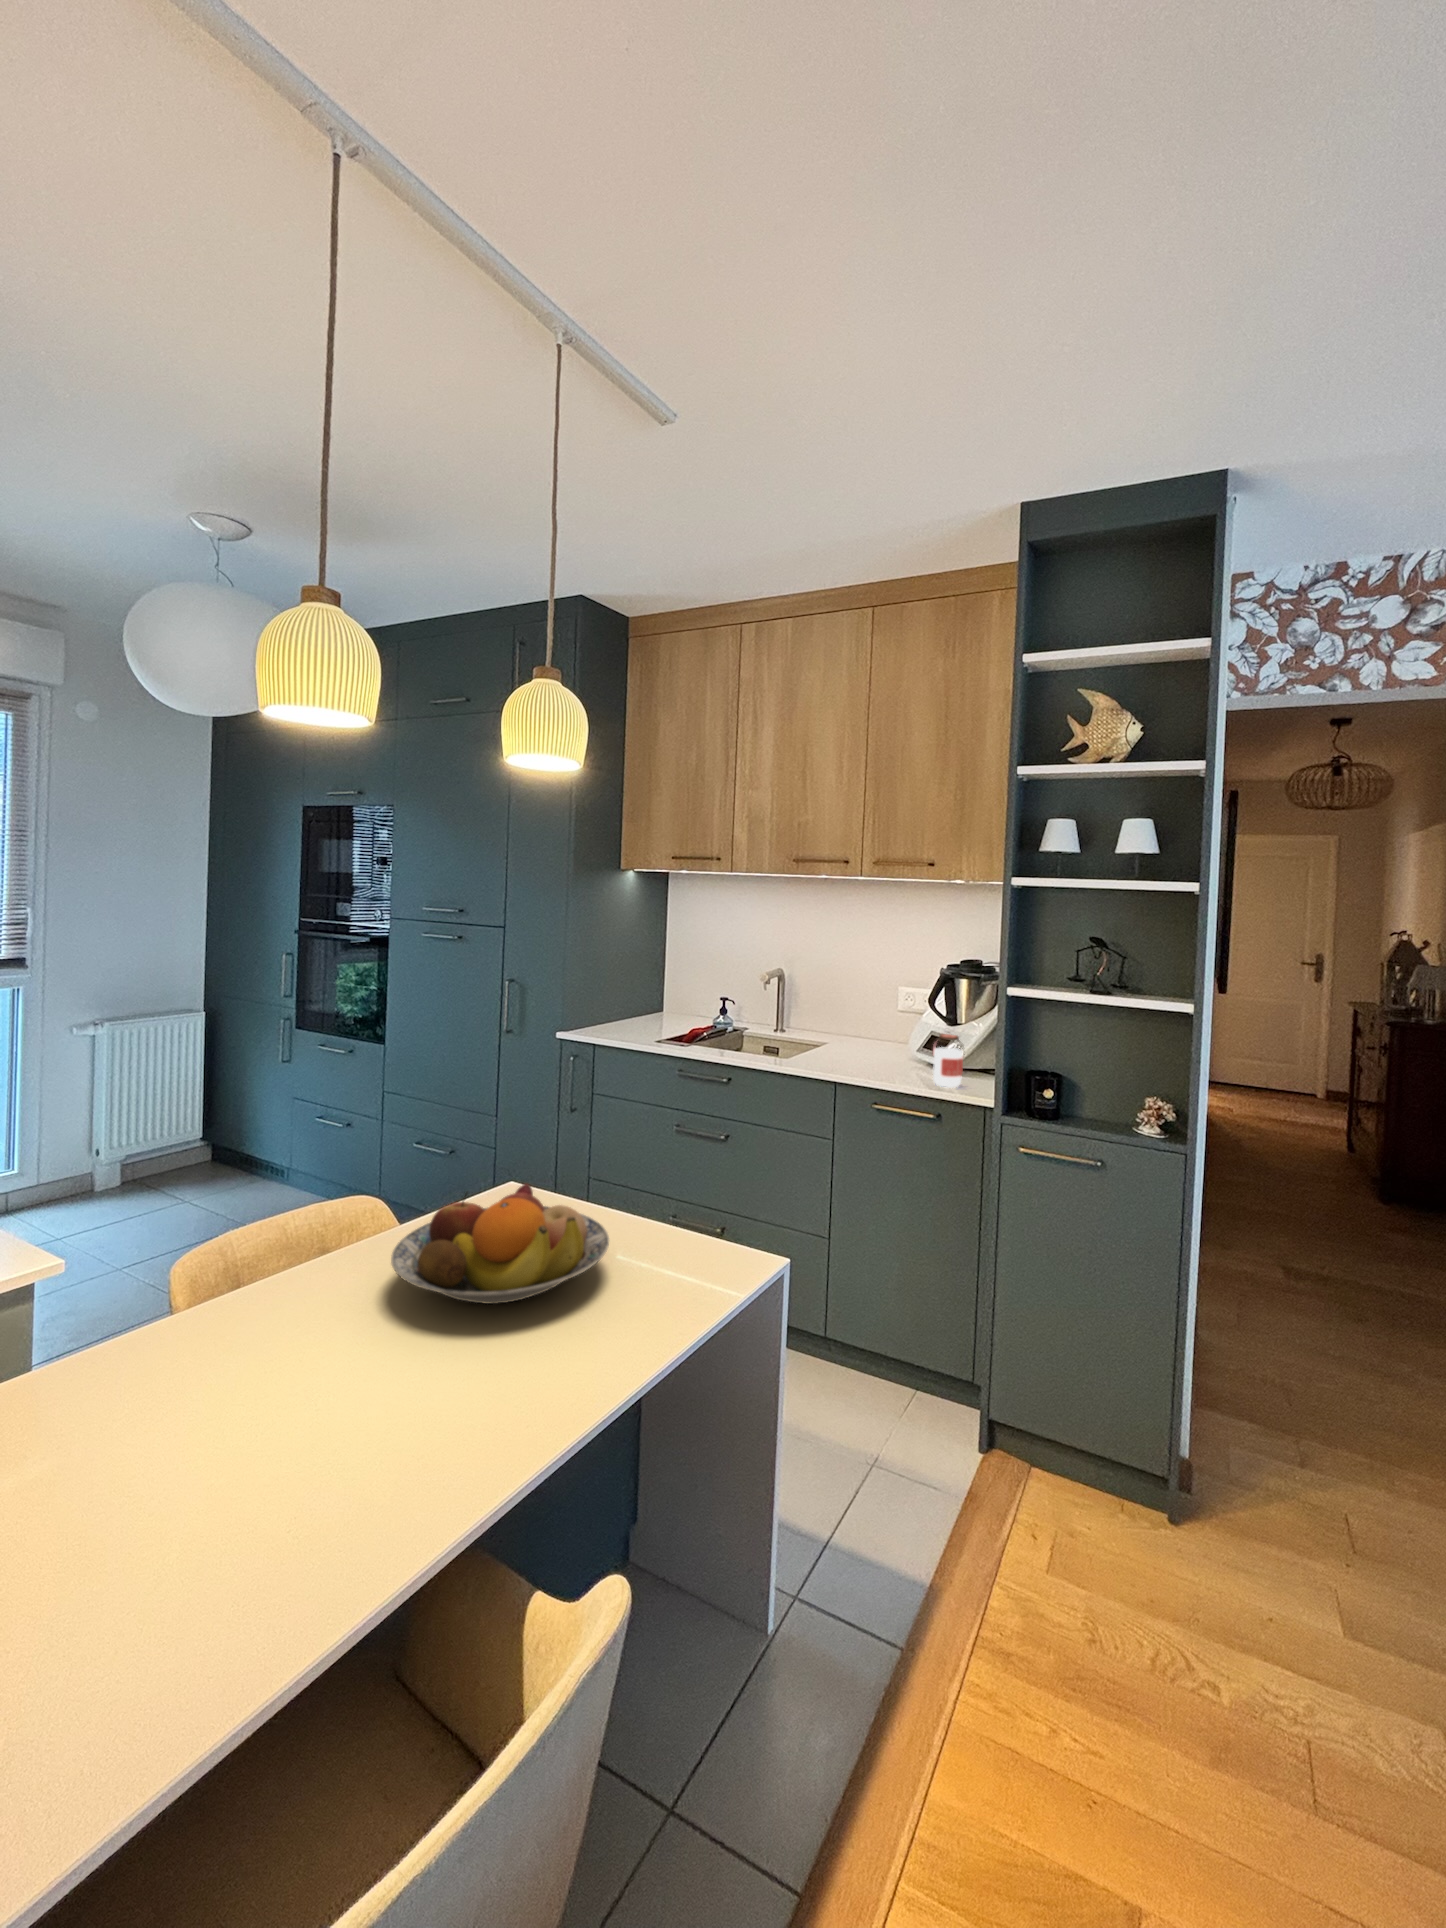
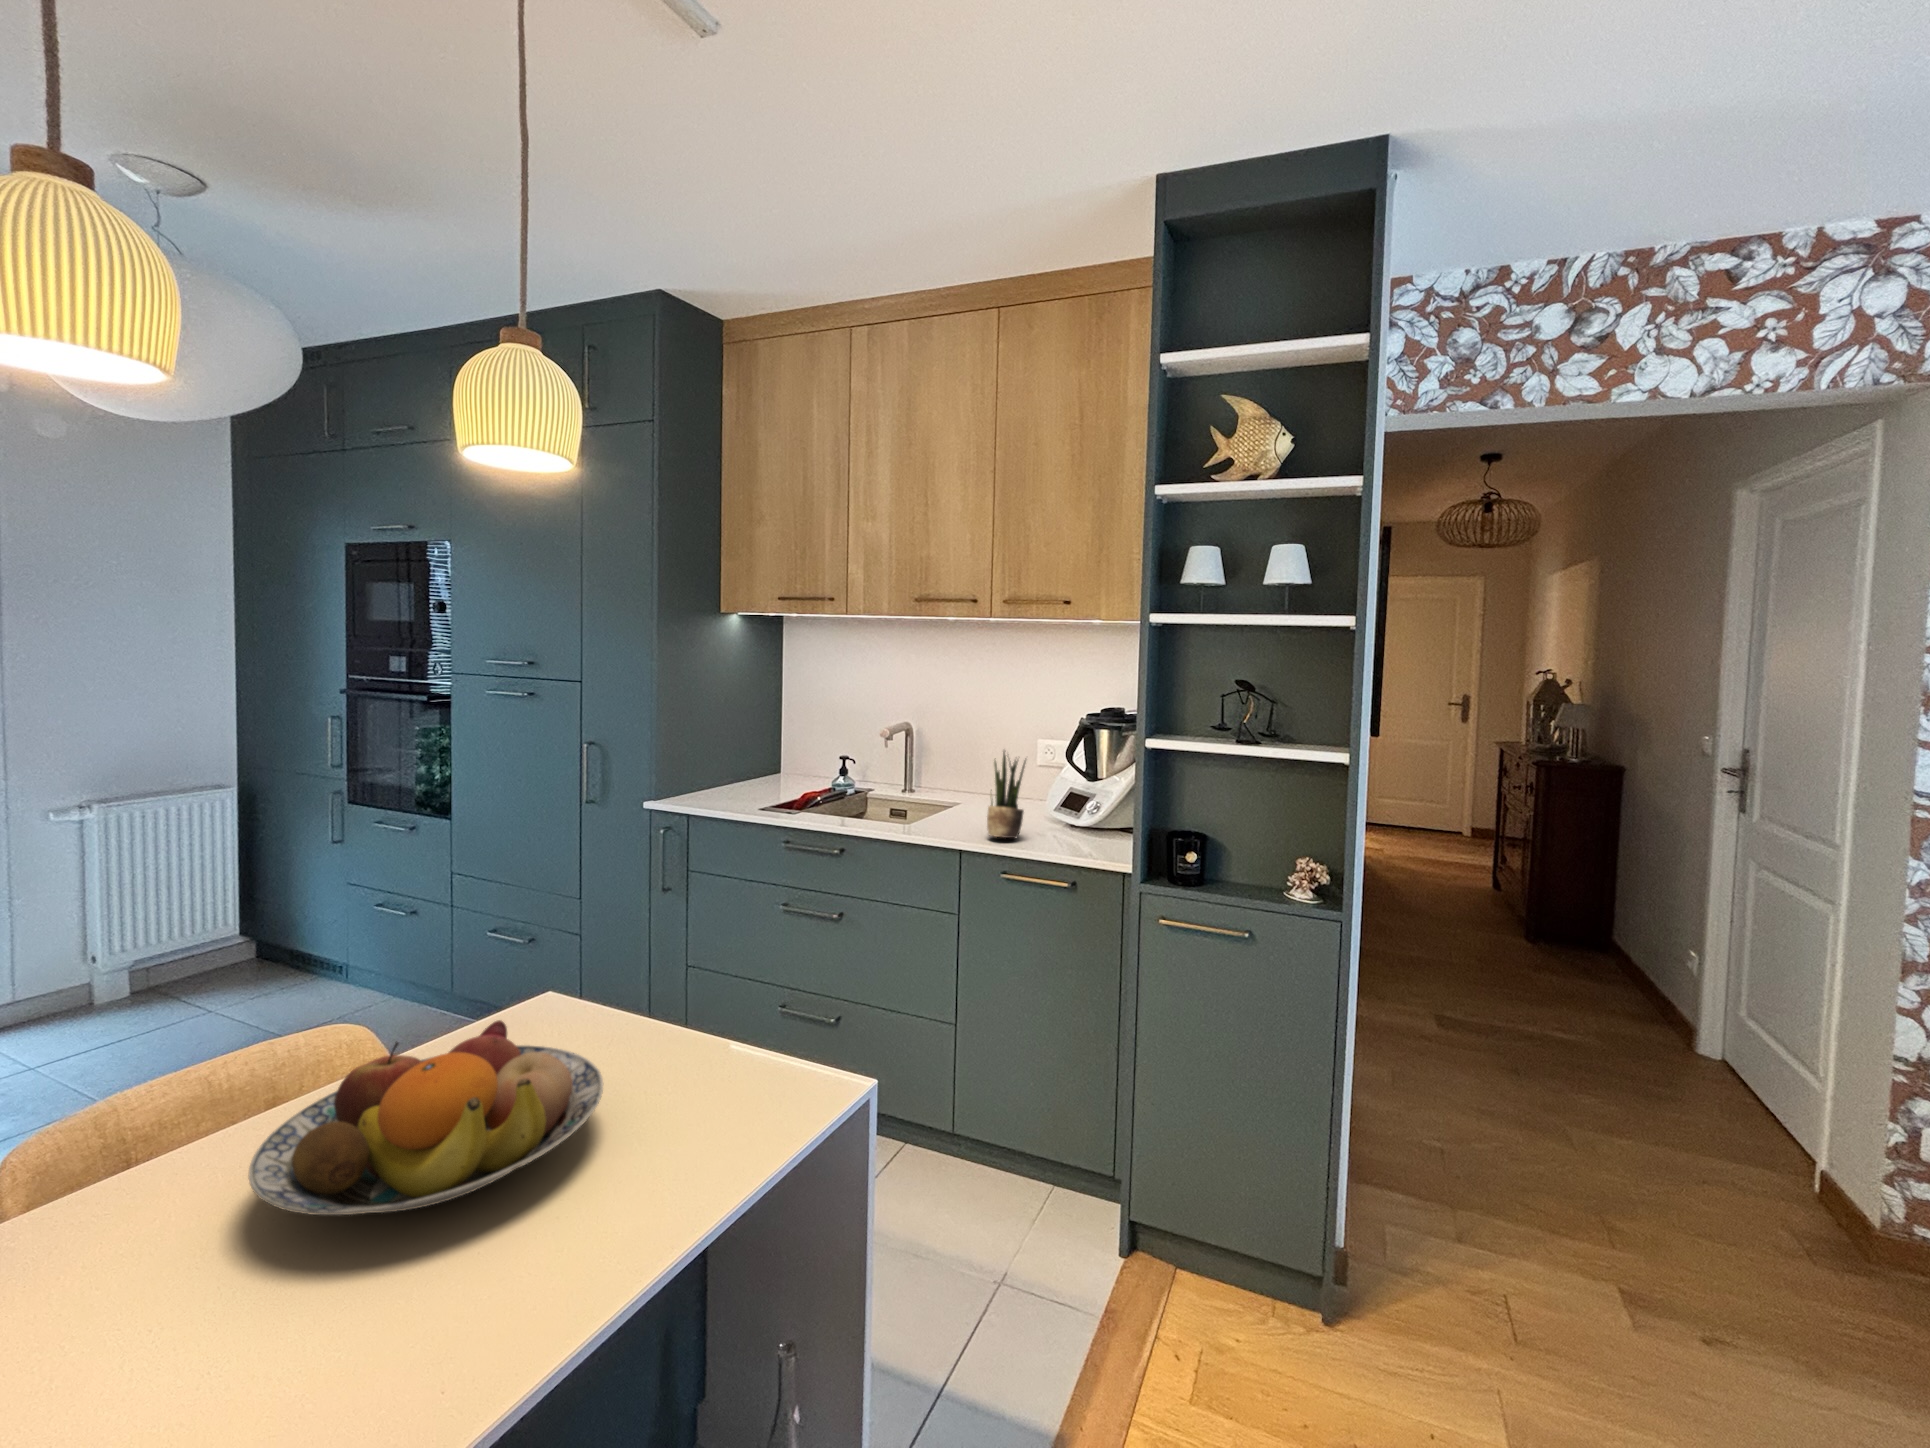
potted plant: none [860,993,896,1074] -> present [987,751,1026,838]
jar: present [933,1034,963,1088] -> none [1066,792,1102,854]

